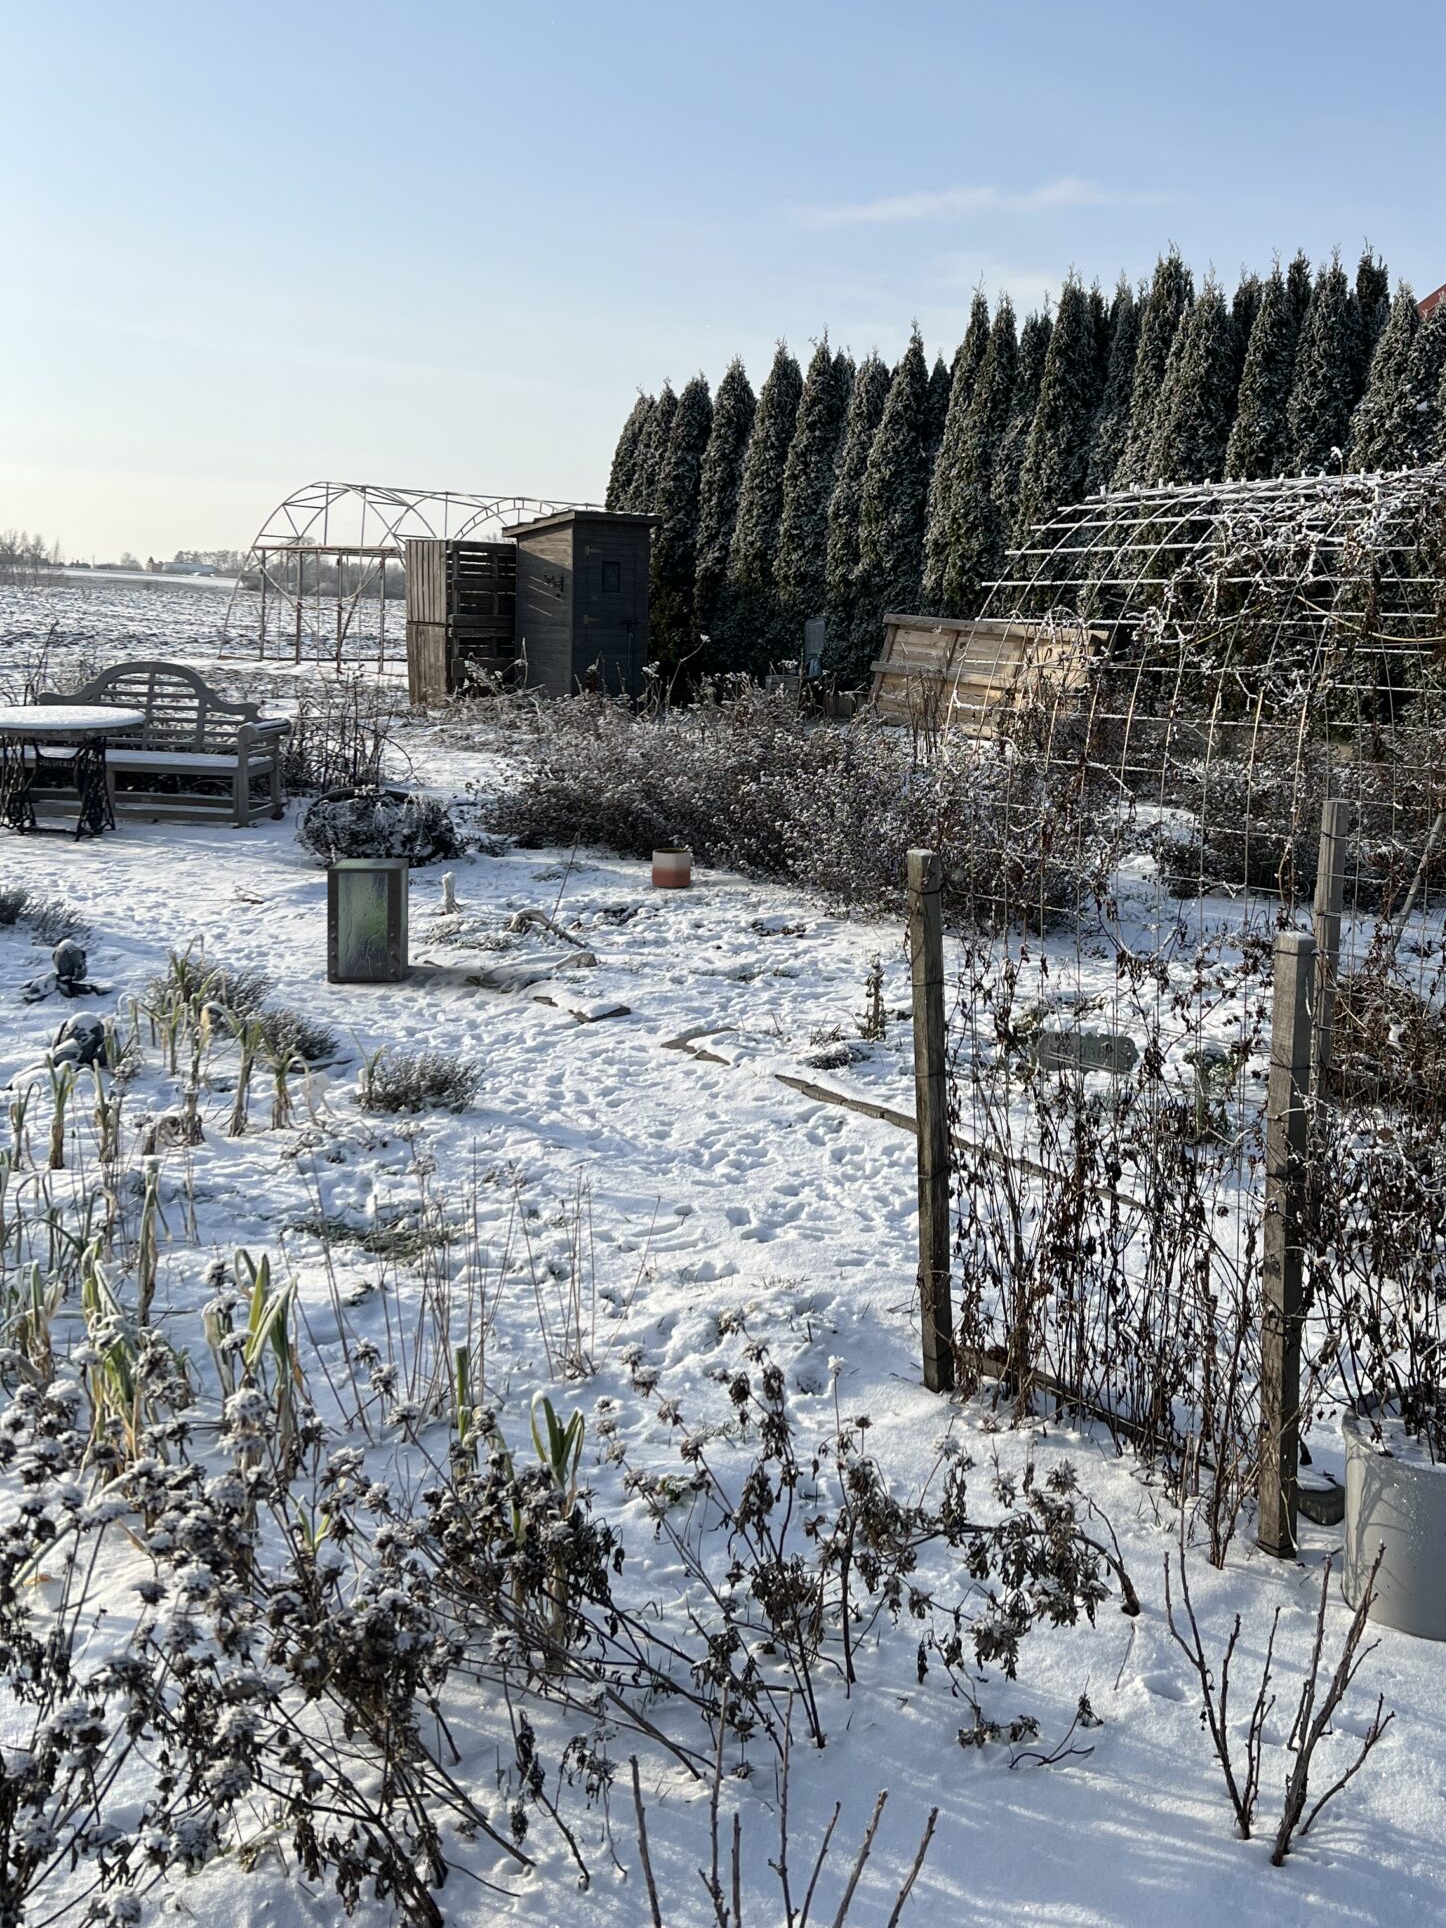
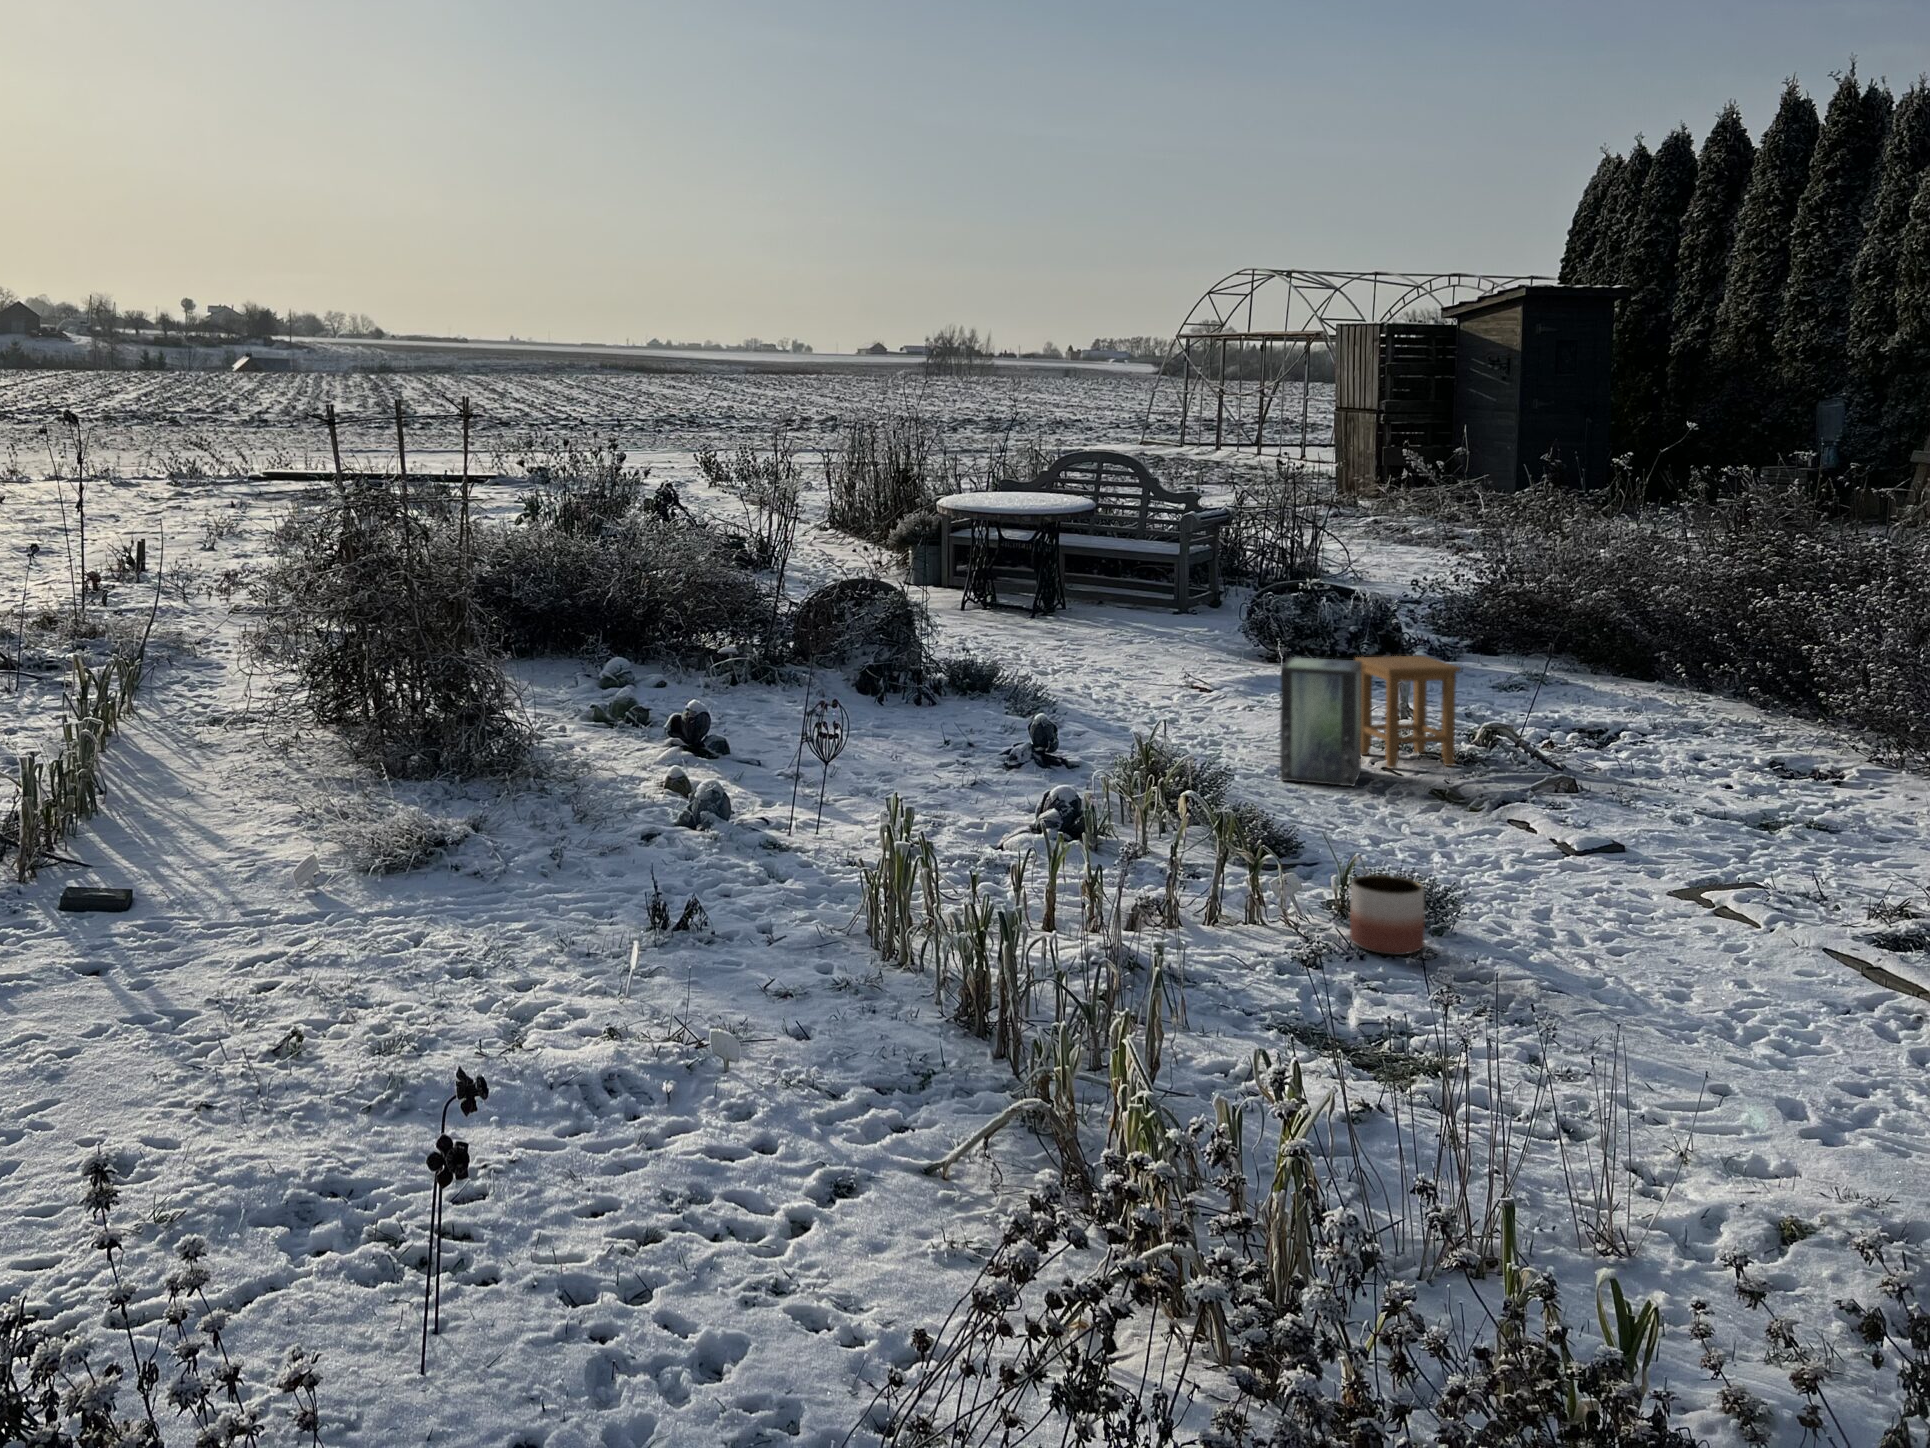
planter: present [652,848,691,888] -> present [1350,875,1425,955]
stool: none [404,851,500,960] -> present [1355,656,1460,768]

